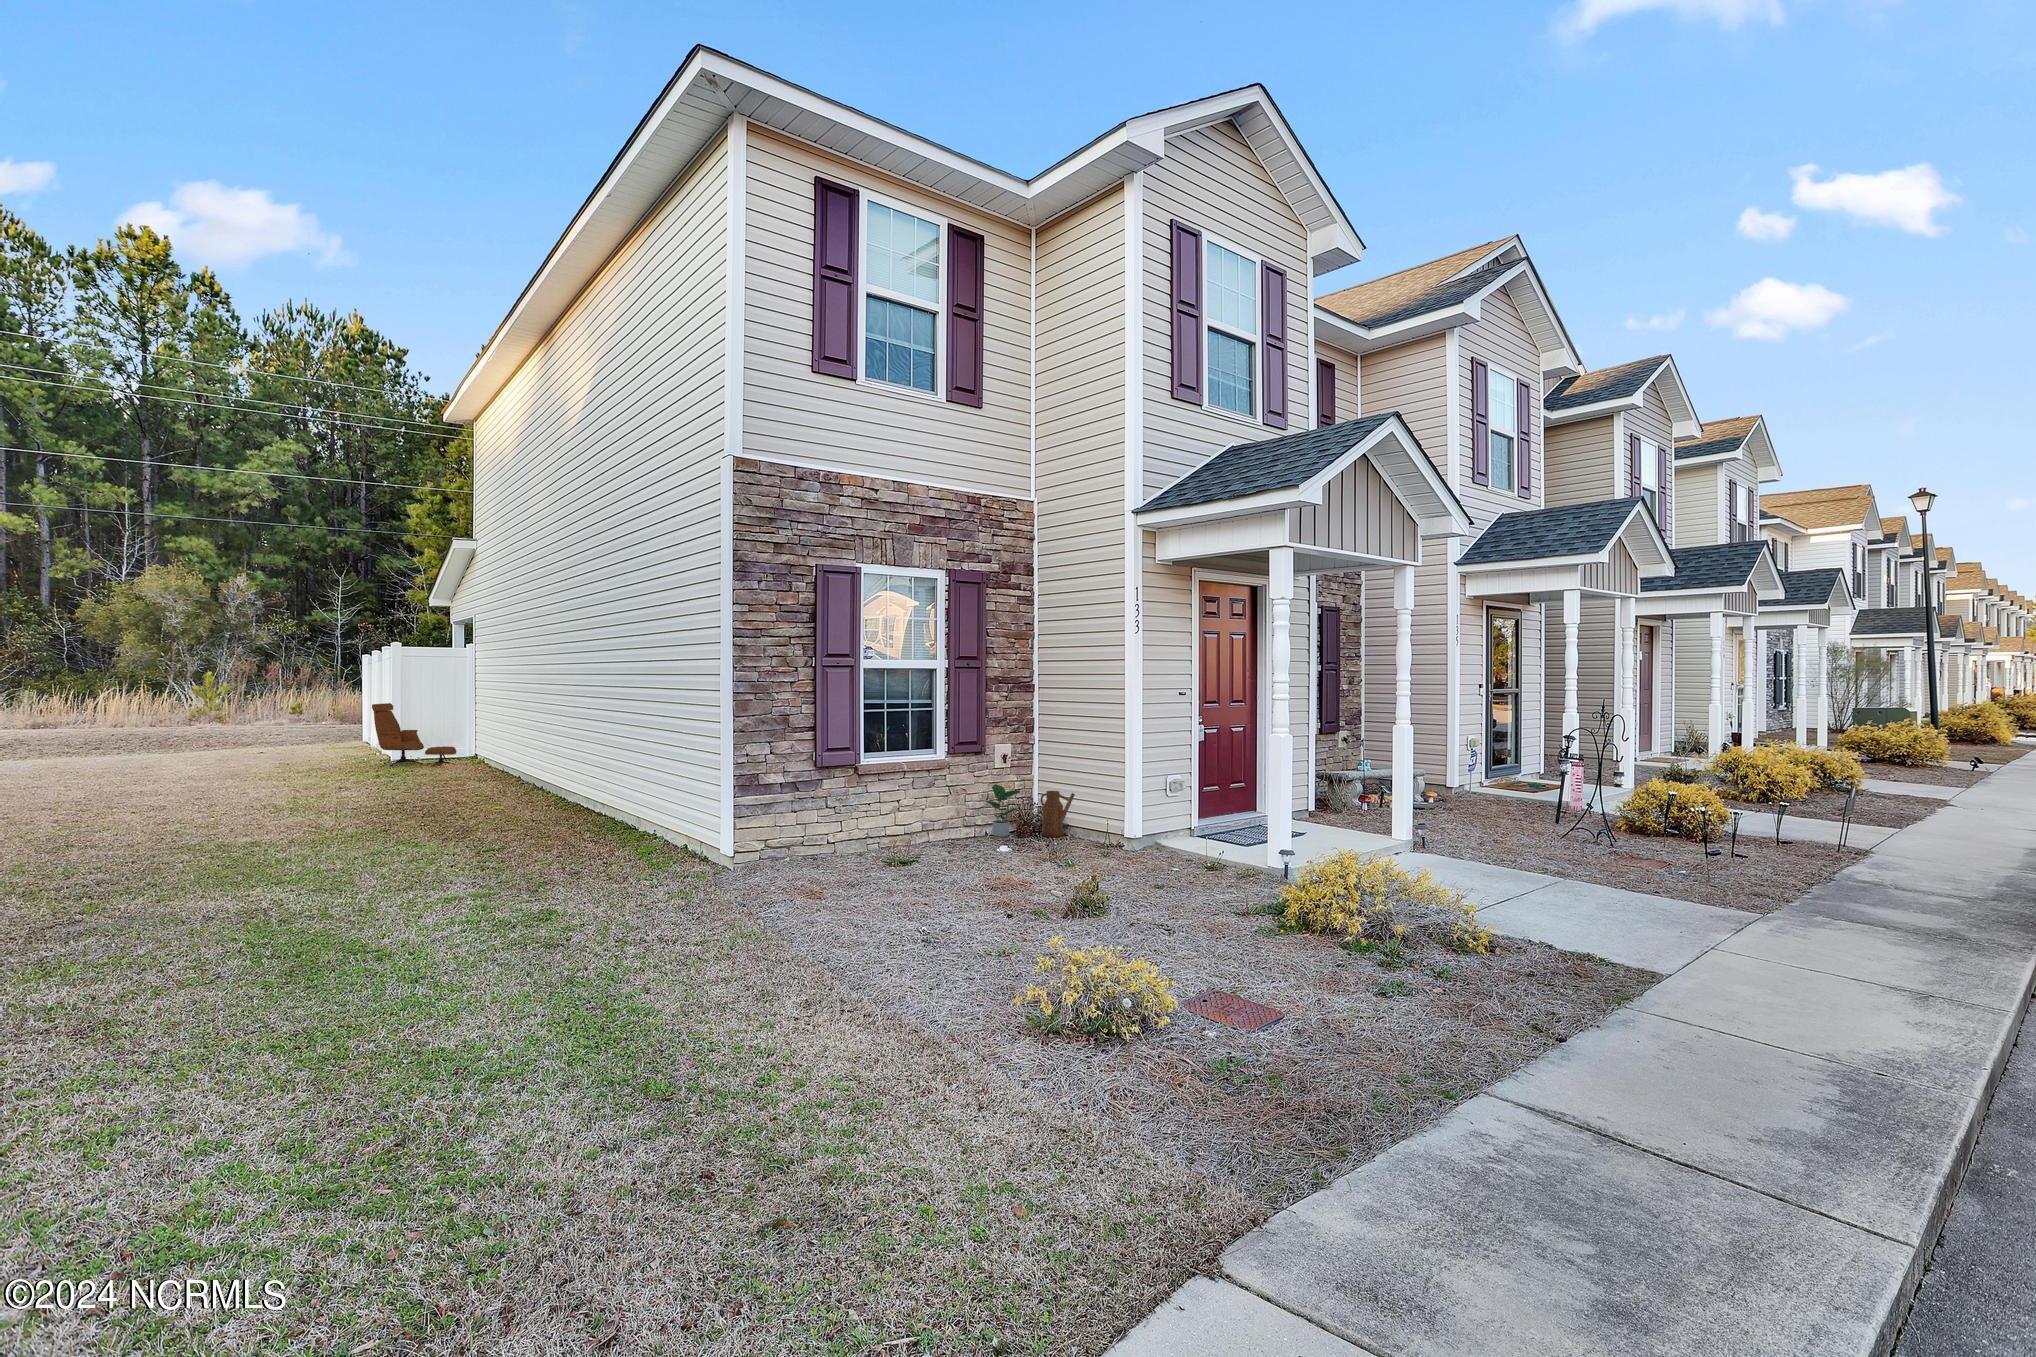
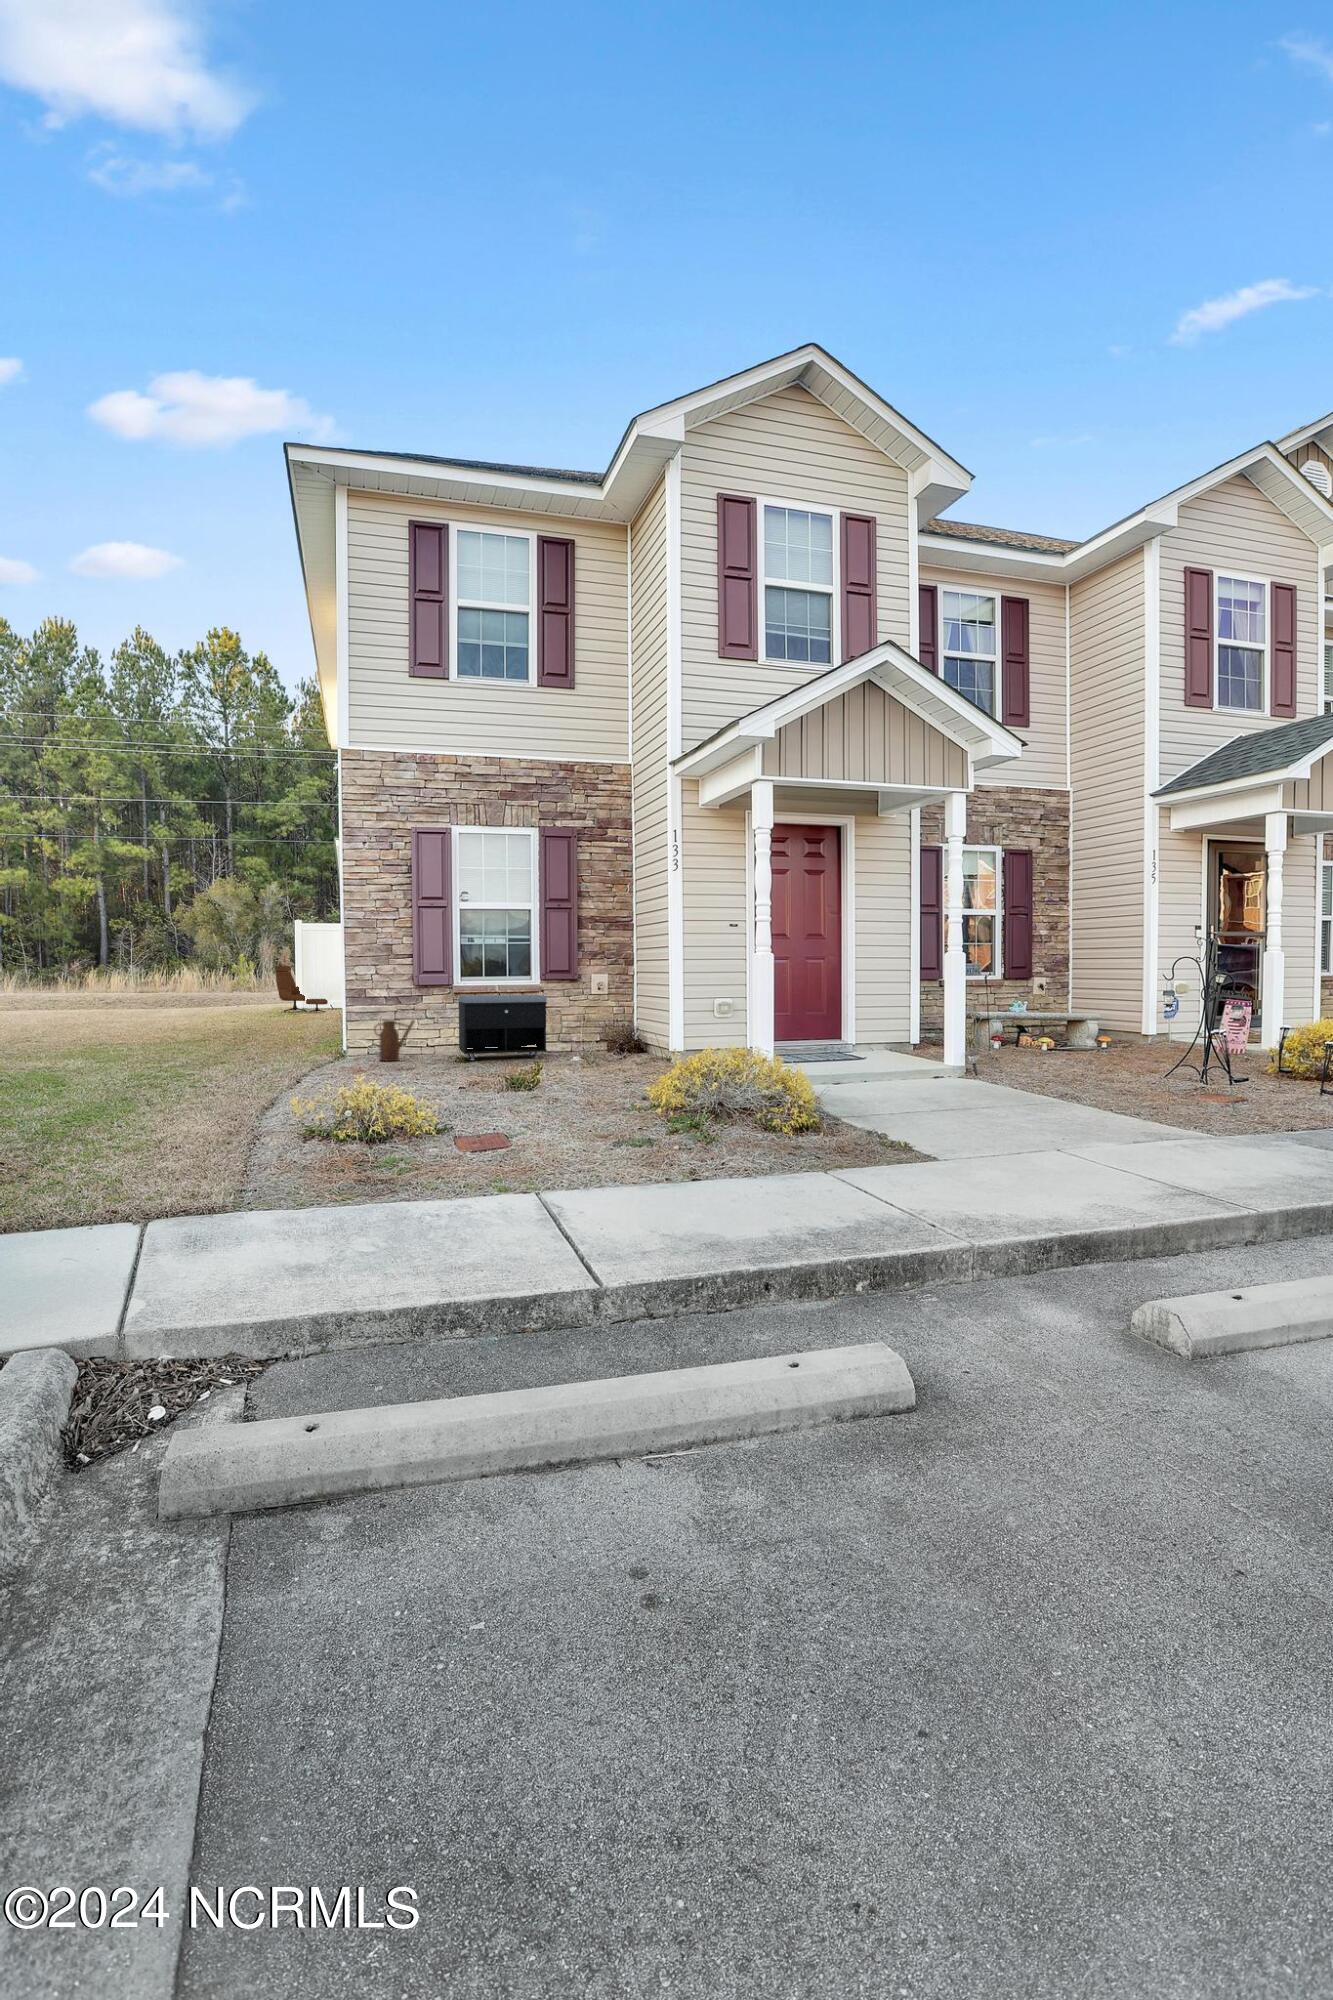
storage bench: none [866,771,980,862] -> present [459,995,547,1060]
potted plant: present [985,784,1020,837] -> none [572,1010,605,1053]
watering can: present [1041,791,1075,837] -> present [374,1020,414,1061]

